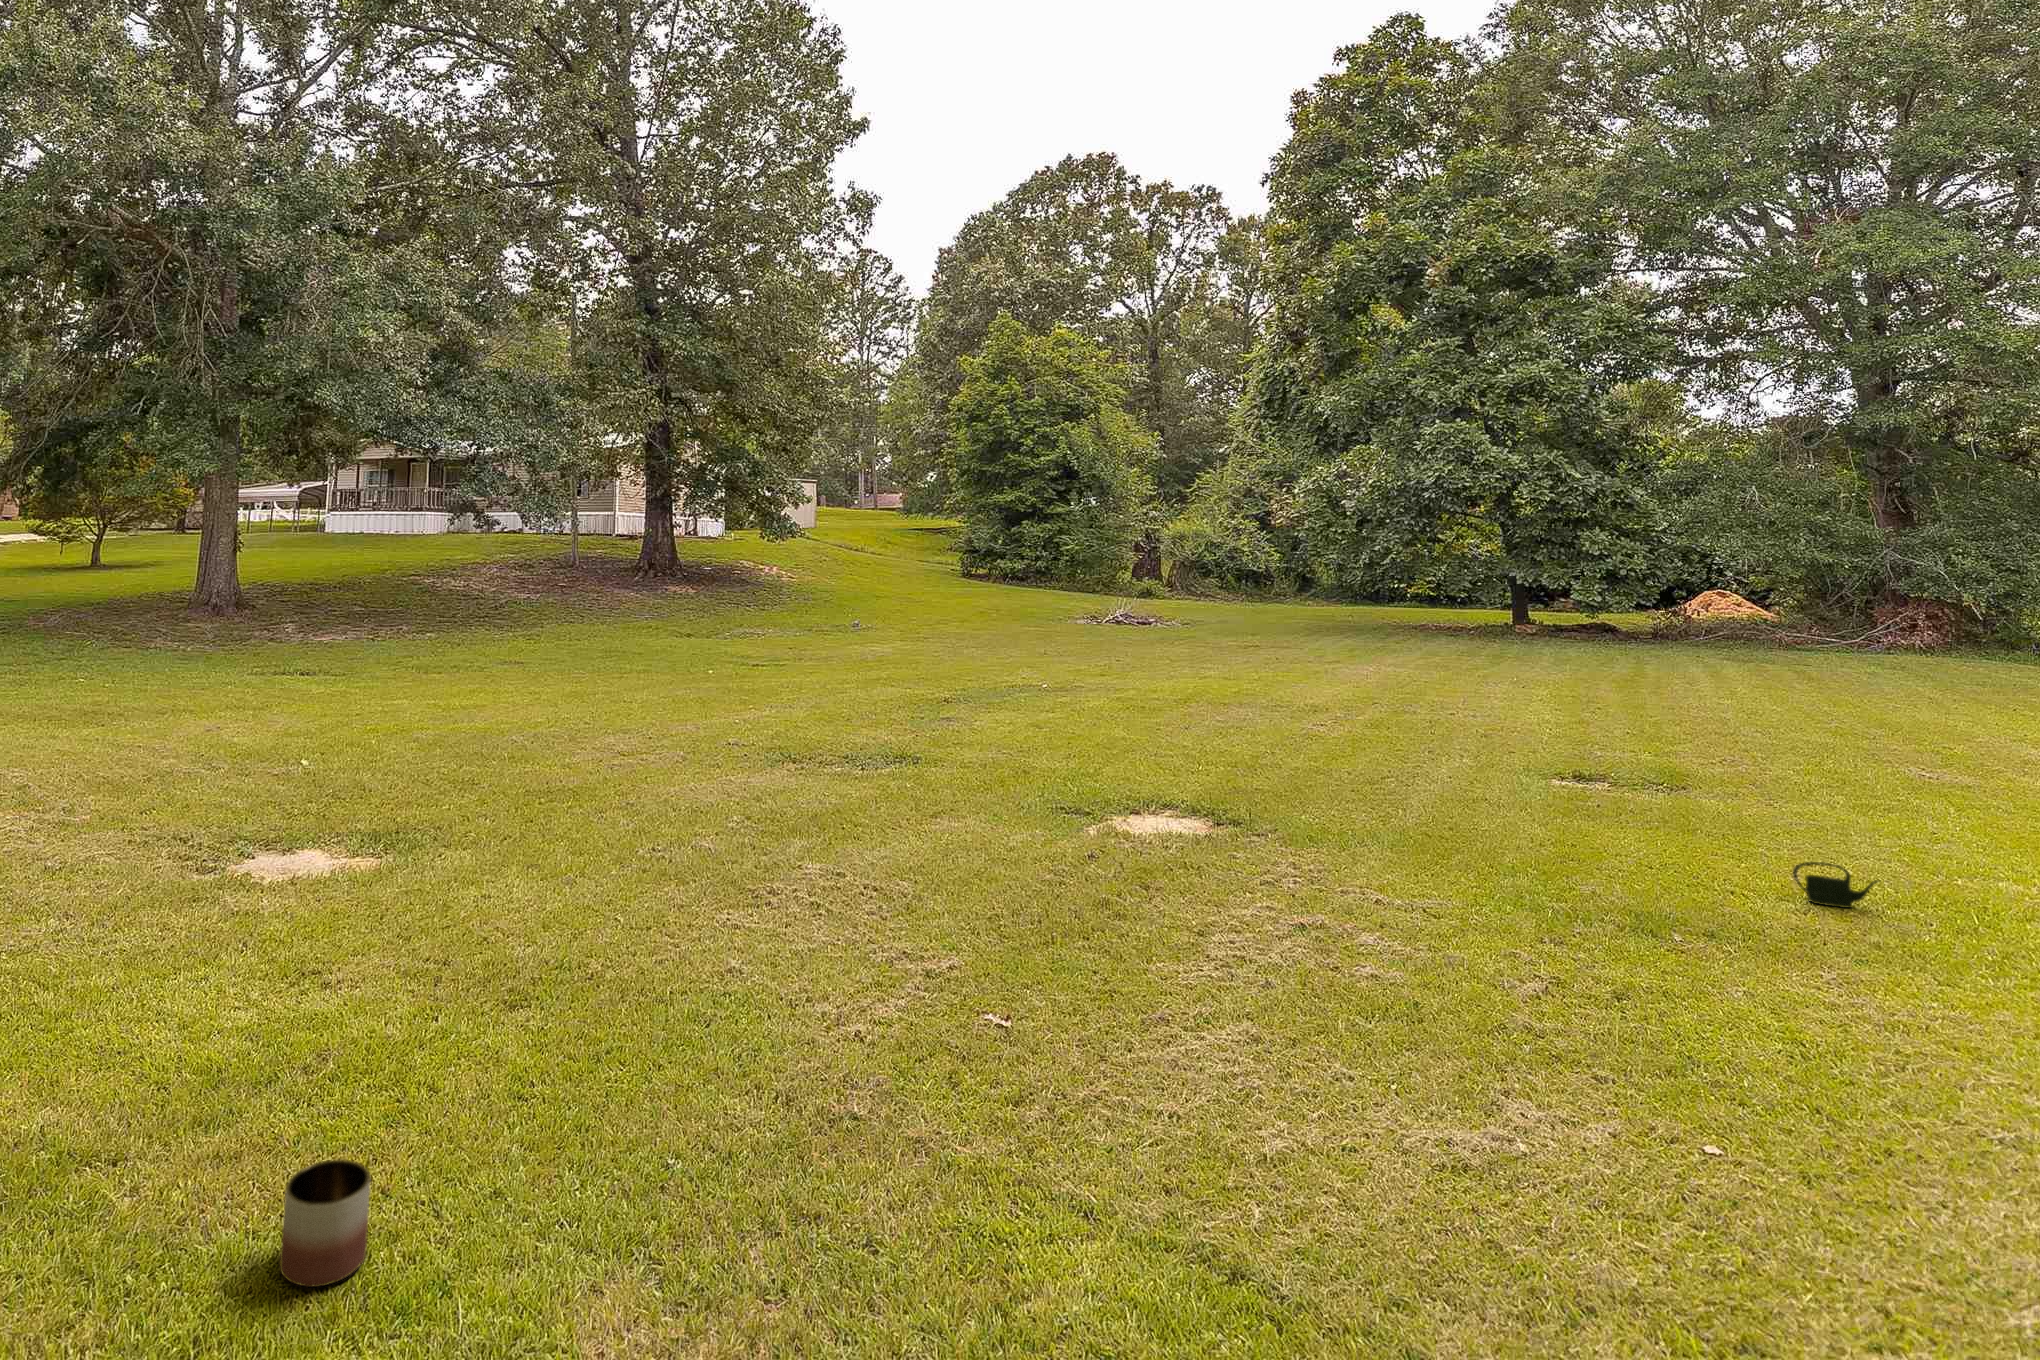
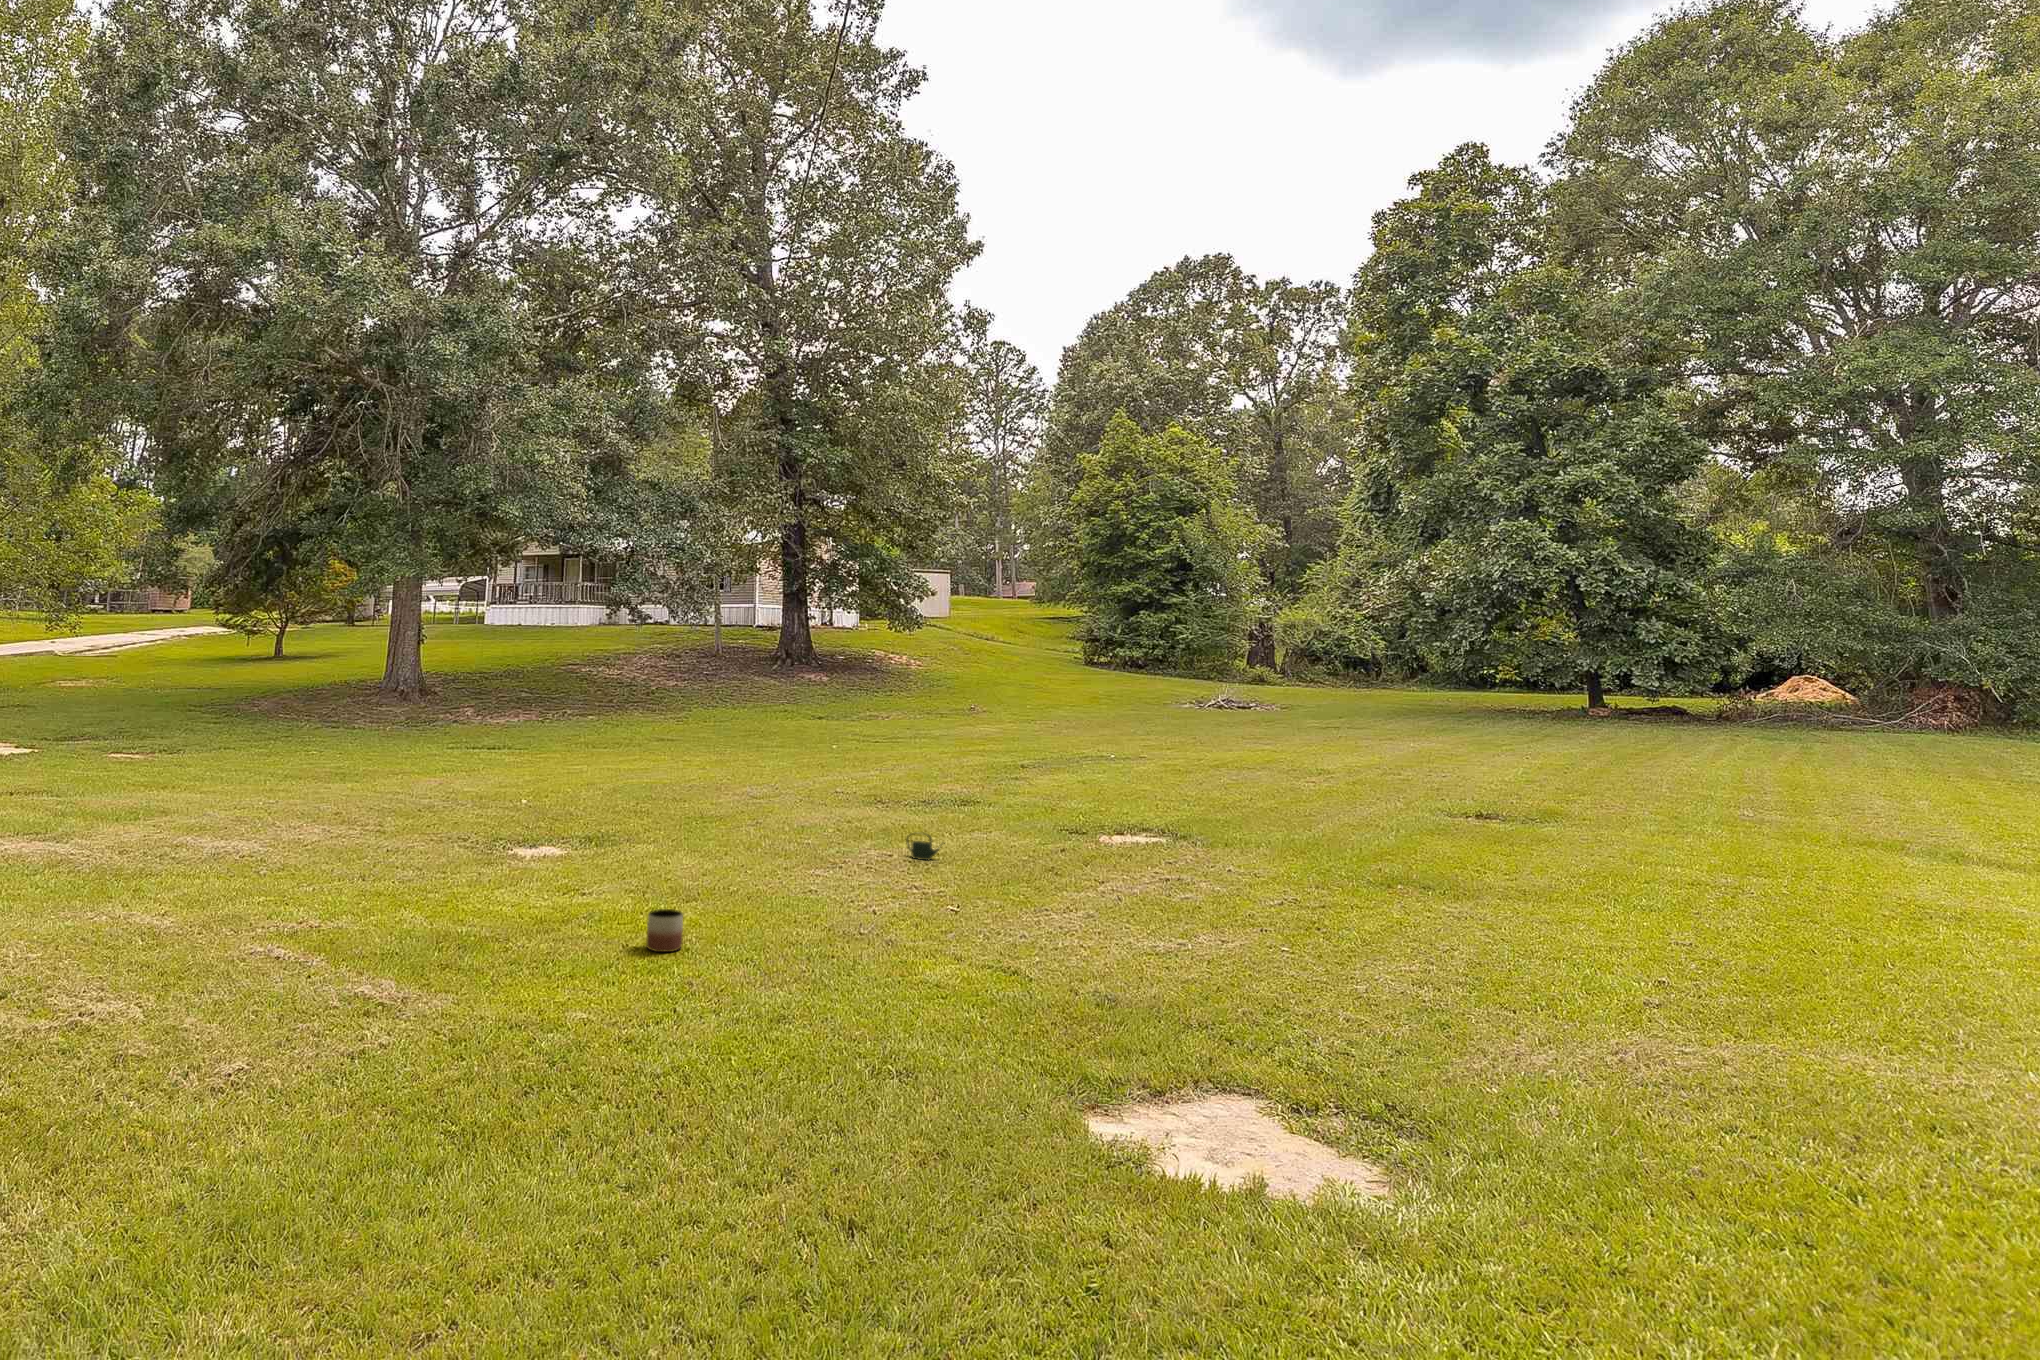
watering can: present [1793,862,1879,908] -> present [907,832,945,860]

